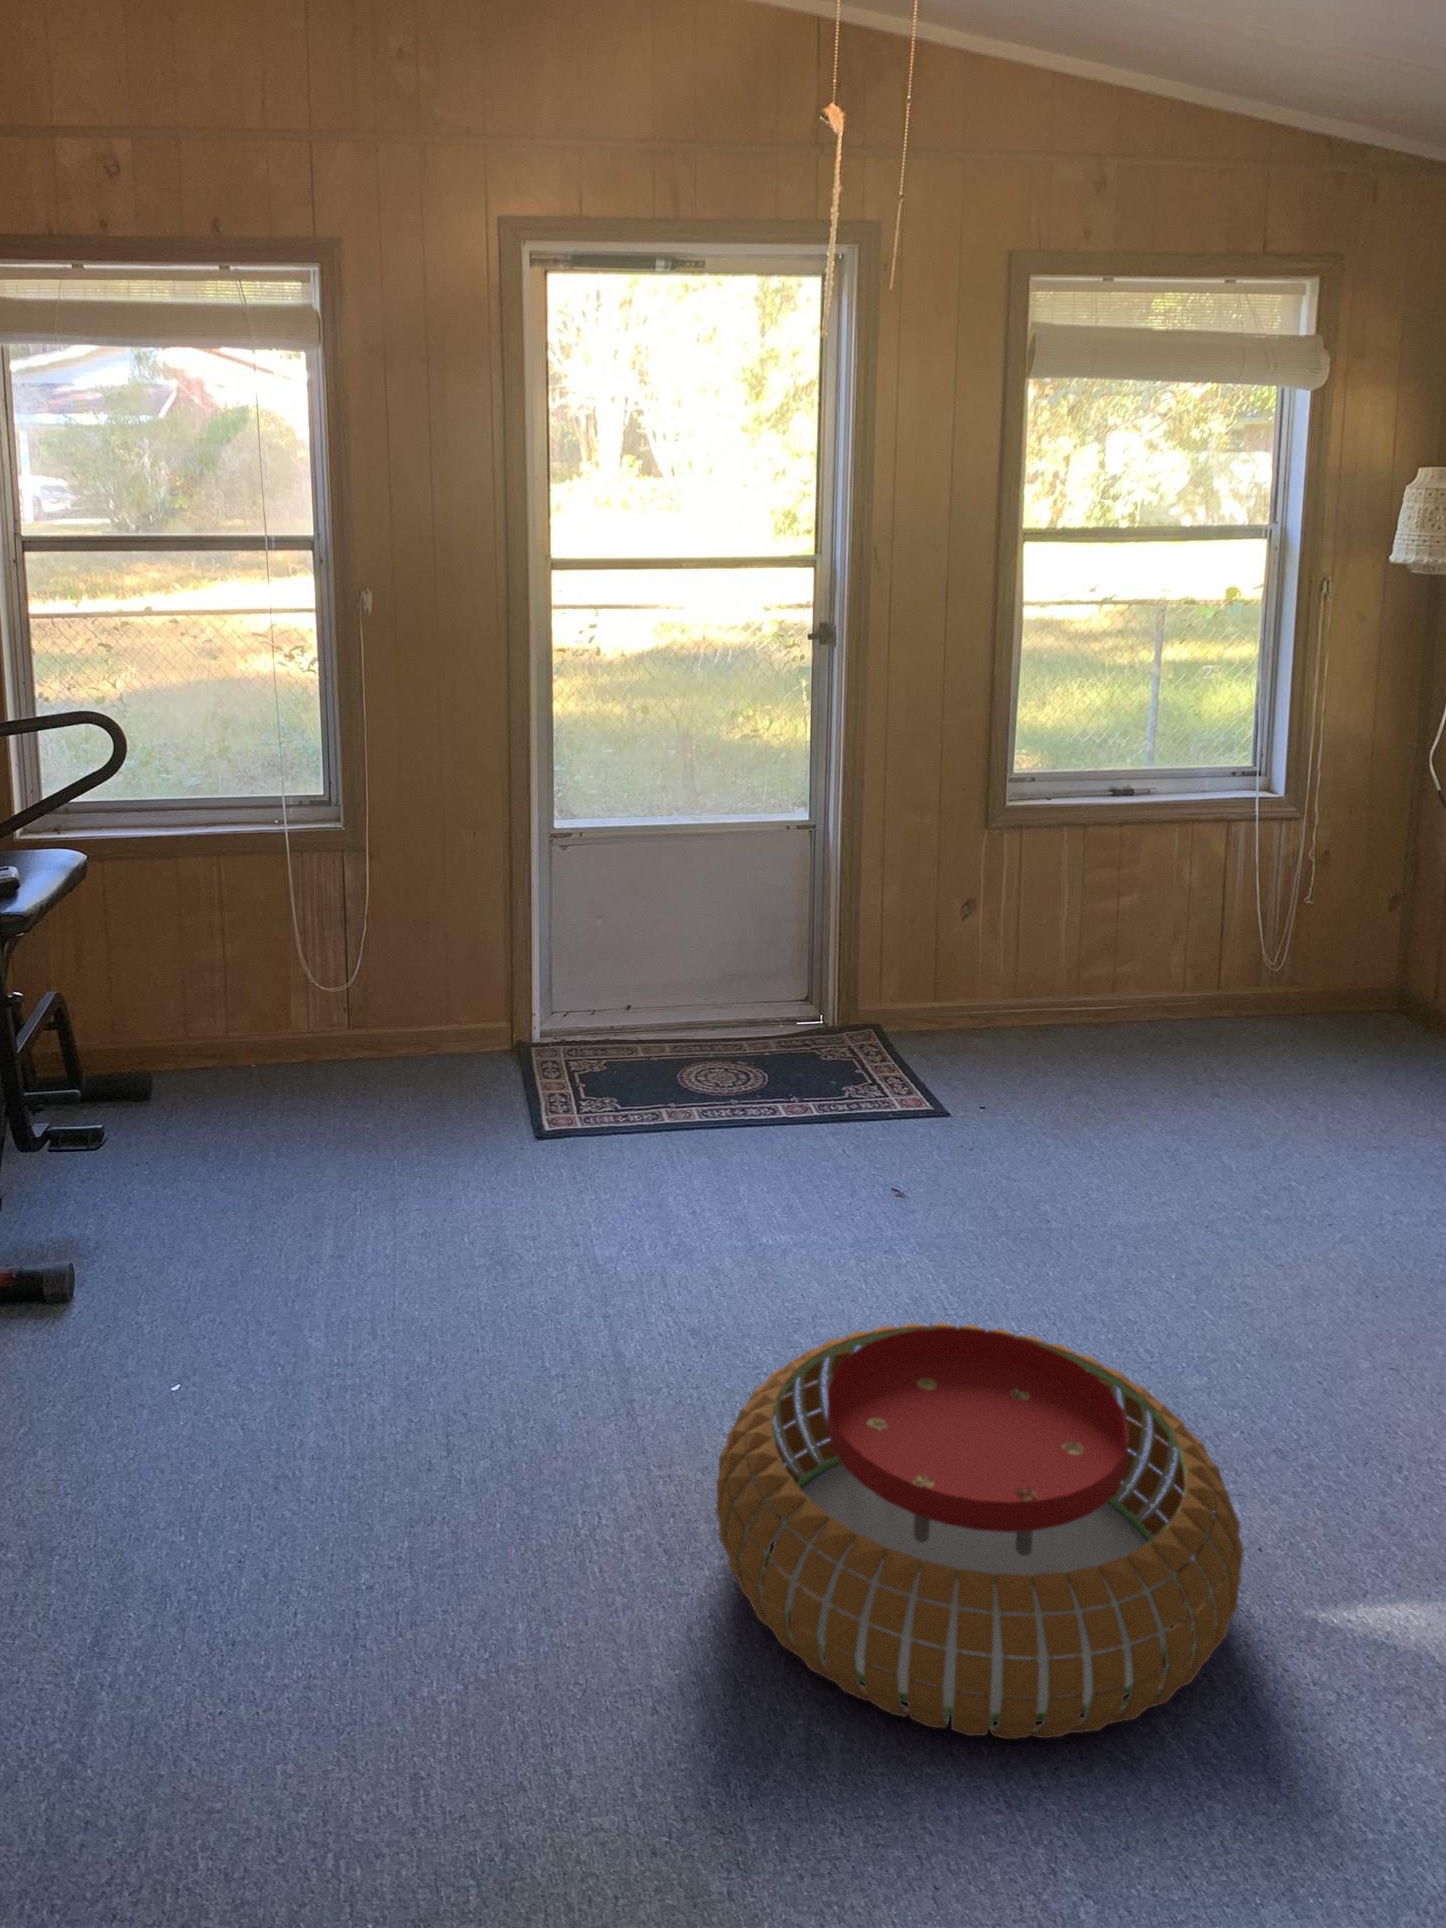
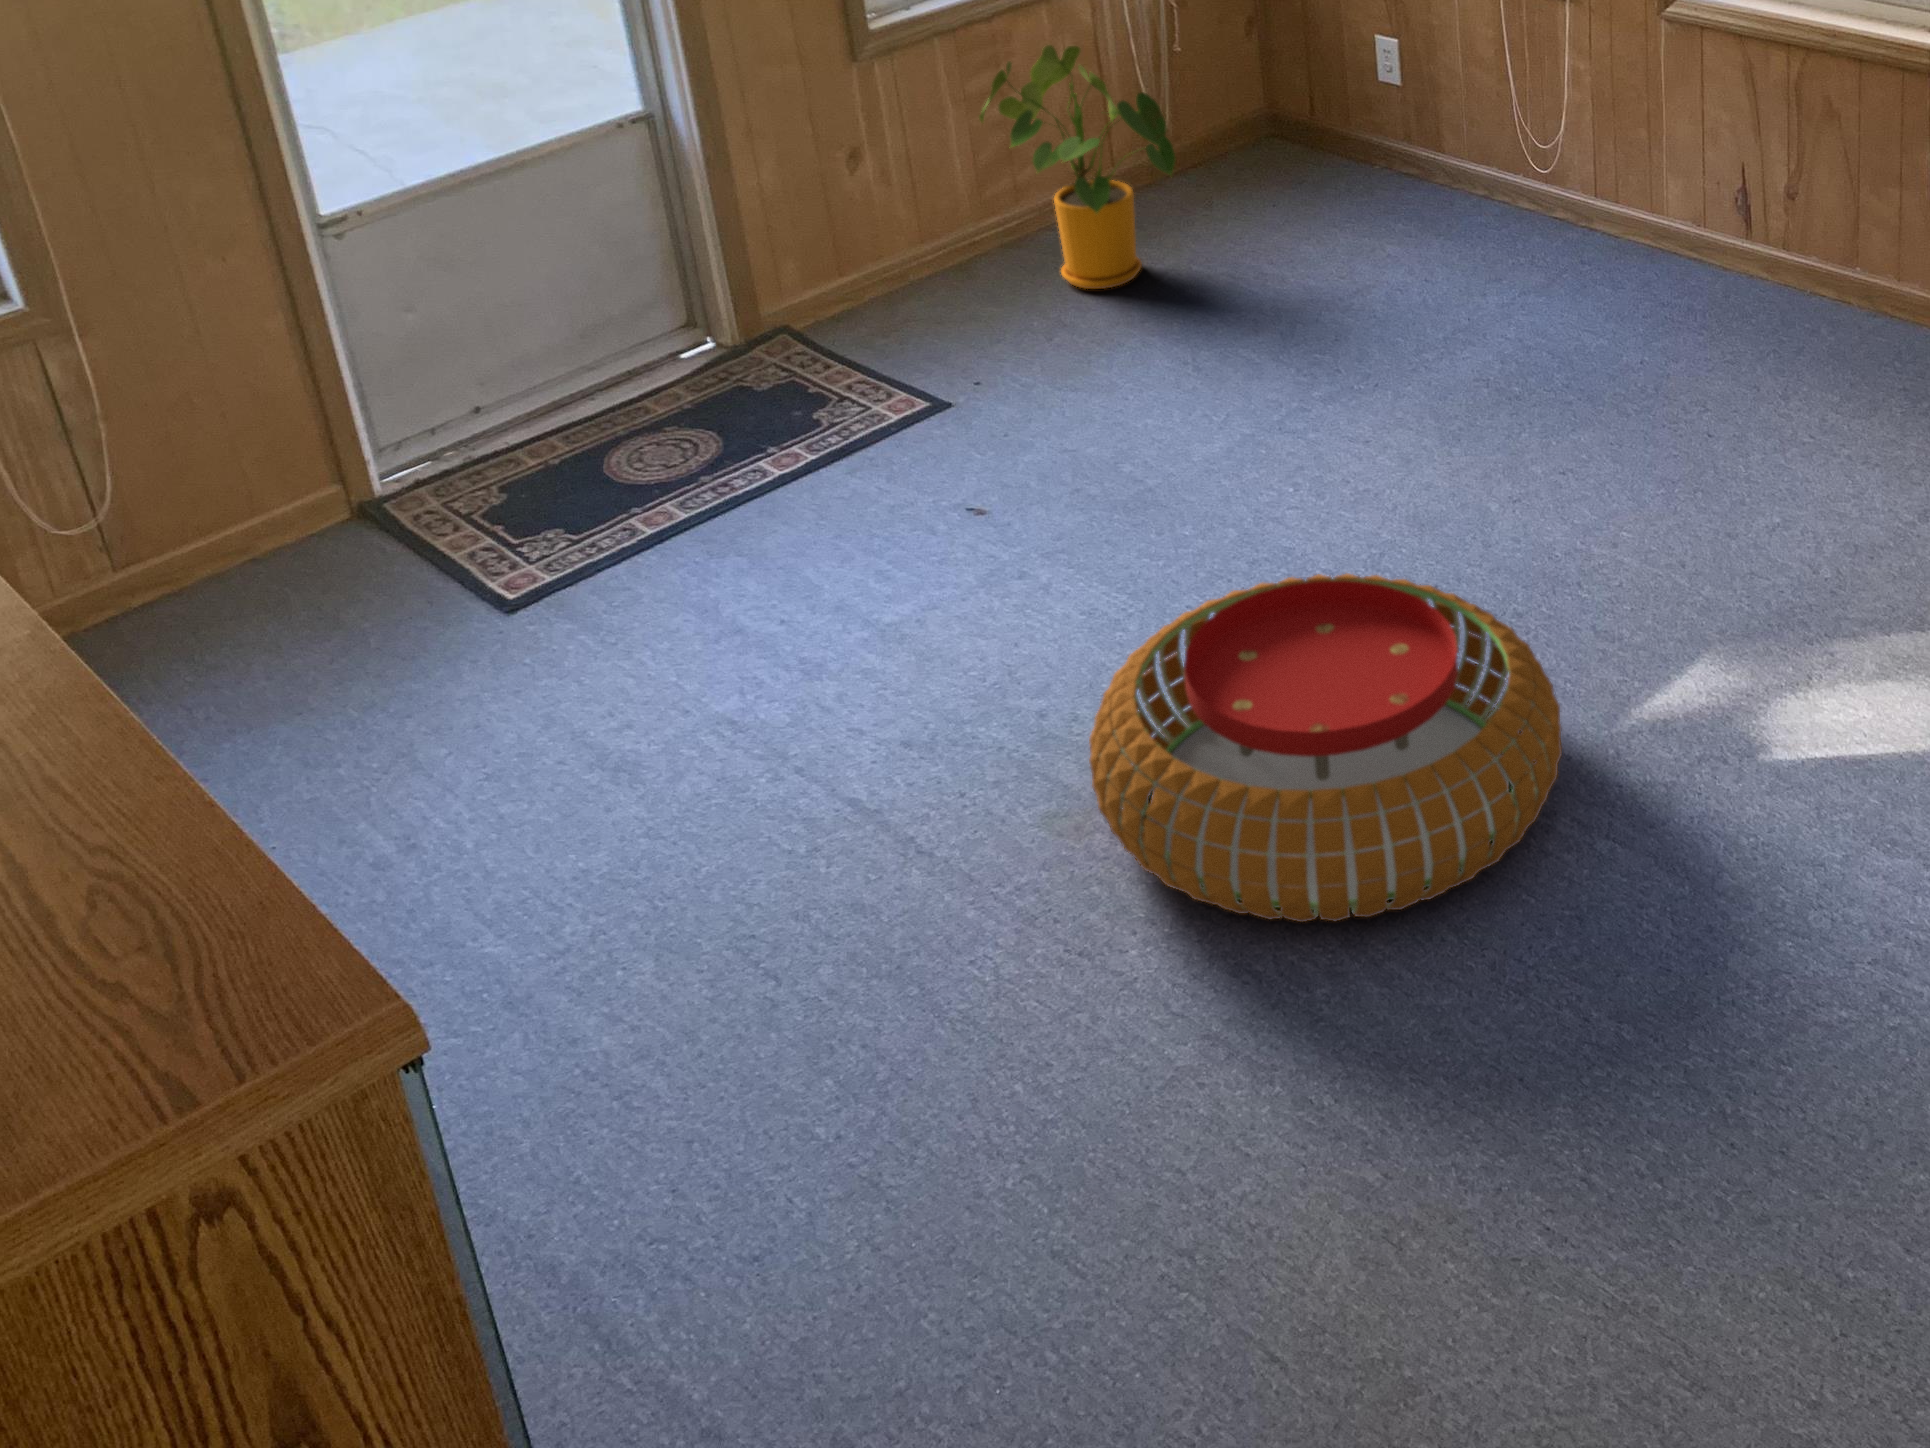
house plant: none [1082,855,1244,1075] -> present [979,45,1175,289]

